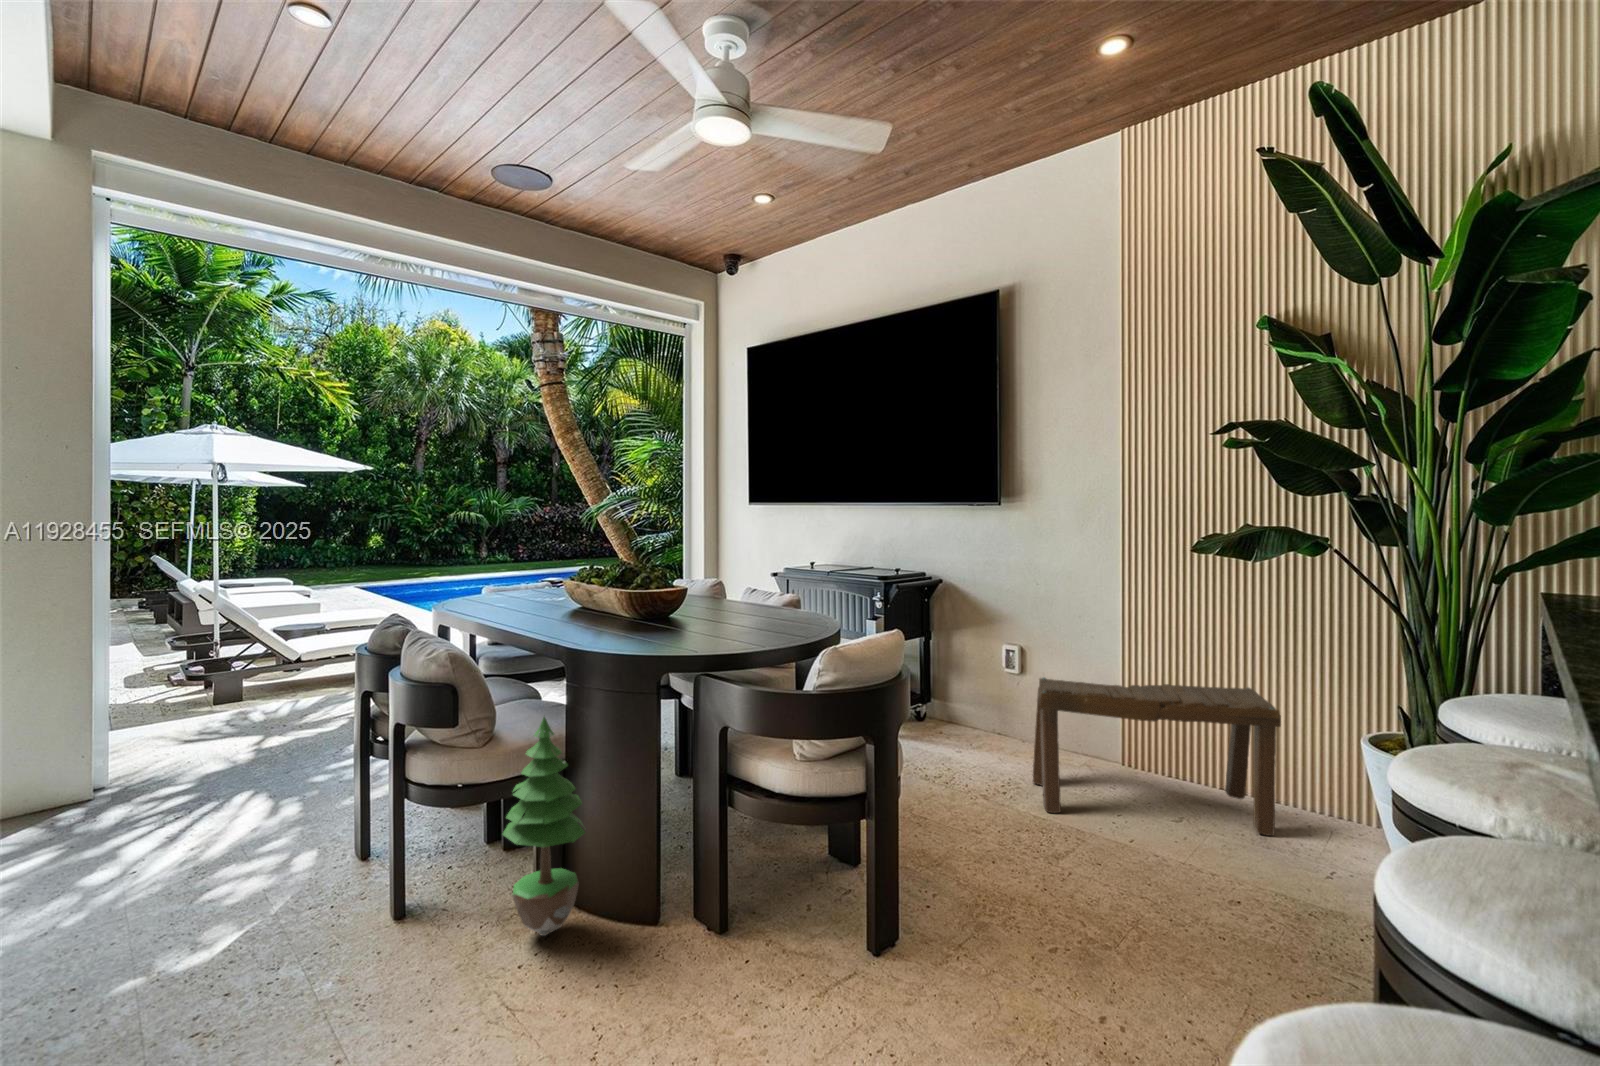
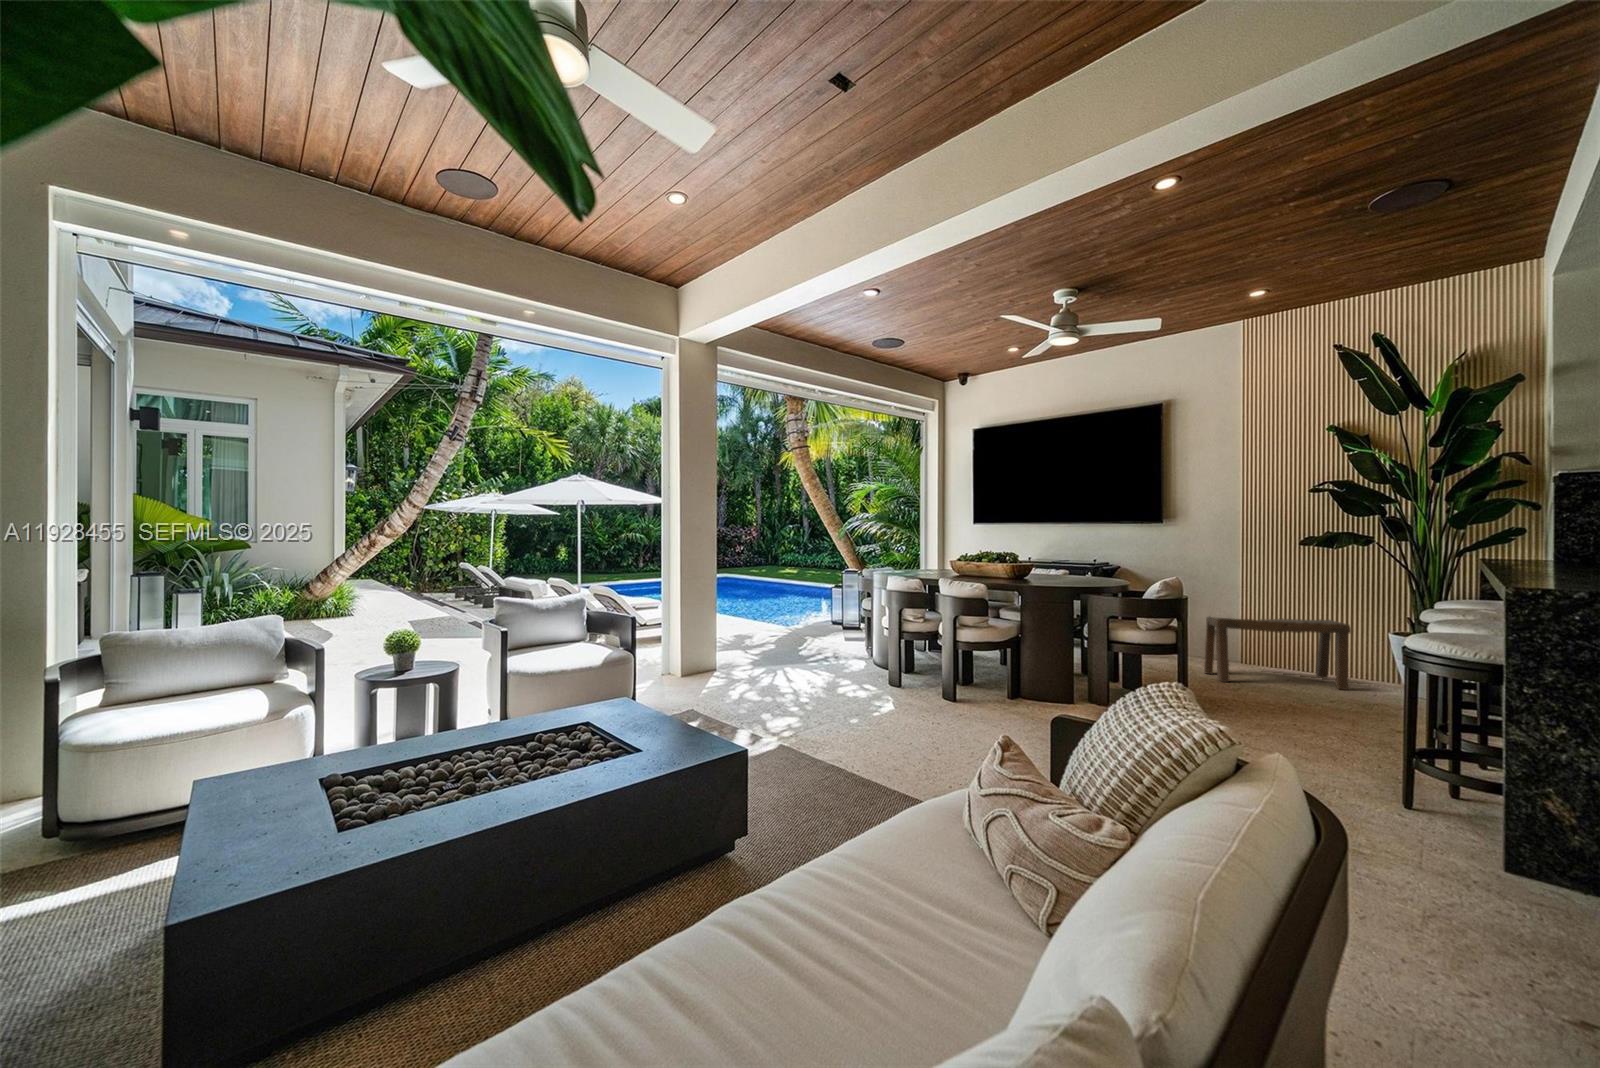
potted tree: present [503,717,586,936] -> none [1009,609,1046,706]

